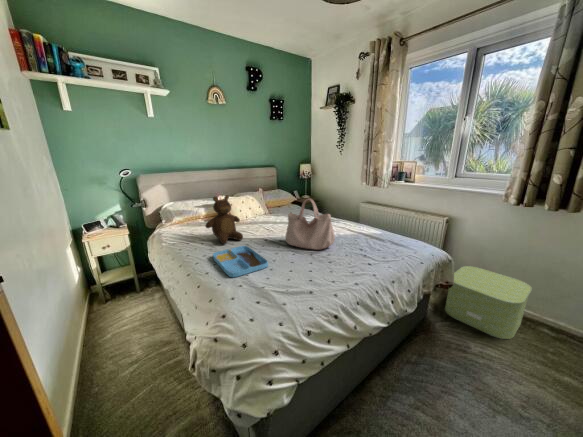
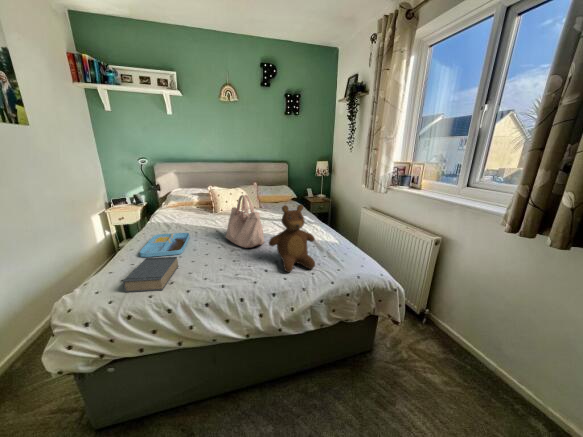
teddy bear: present [205,195,243,244] -> present [269,205,315,272]
storage box: present [445,266,532,339] -> none [403,304,524,414]
book: none [258,267,312,312] -> present [123,257,178,292]

